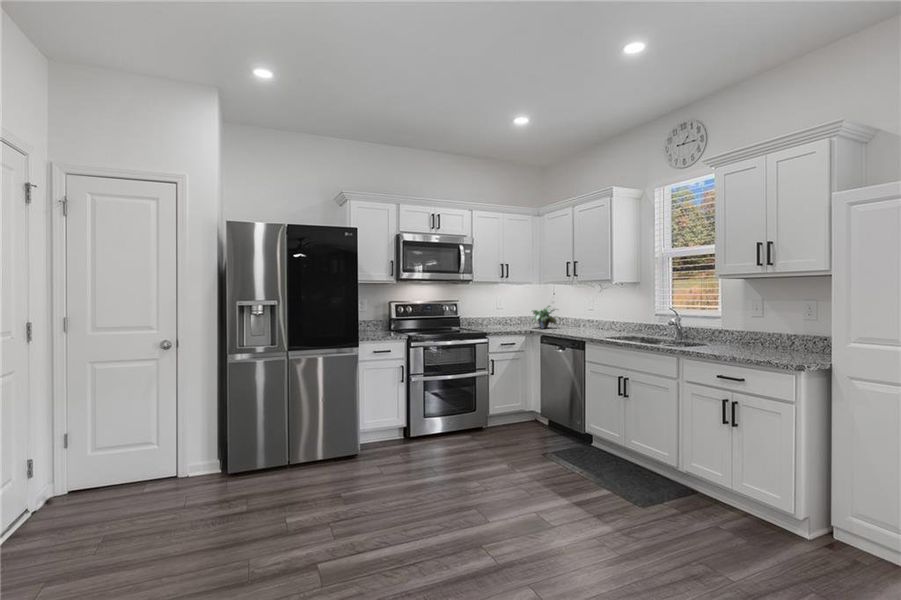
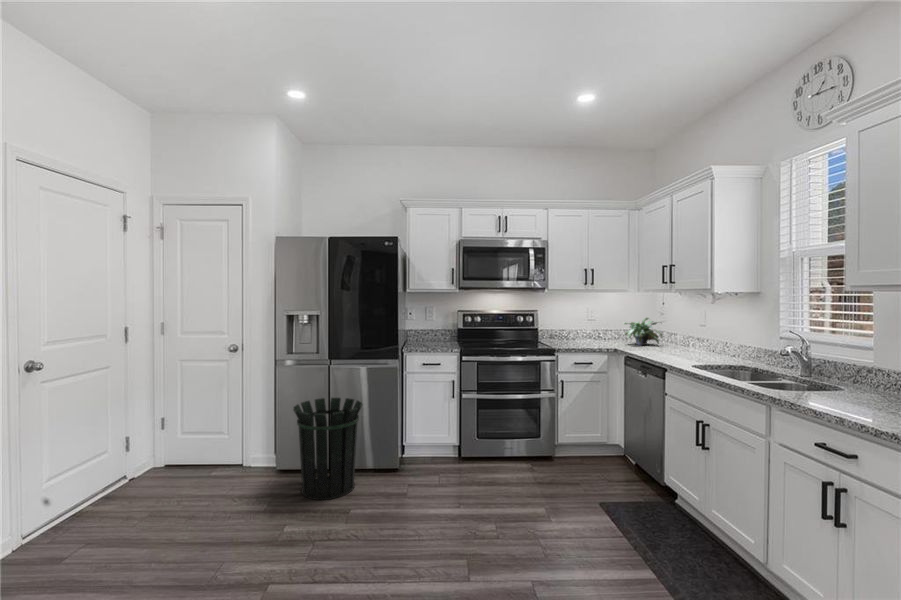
waste bin: none [262,389,335,492] -> present [293,398,362,500]

